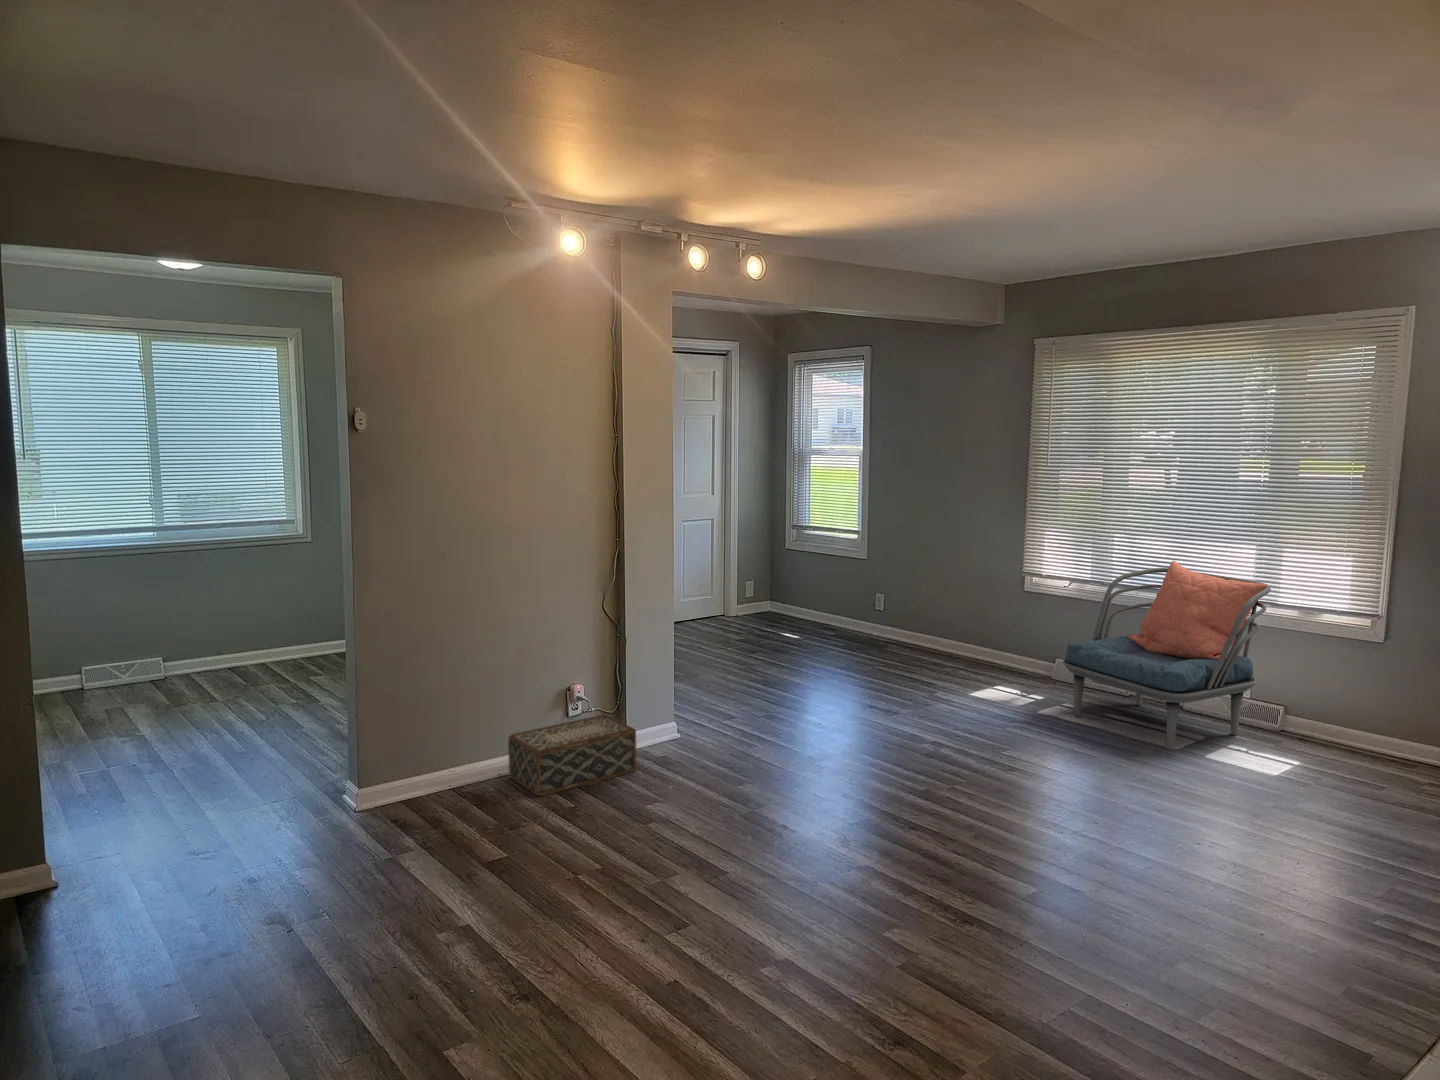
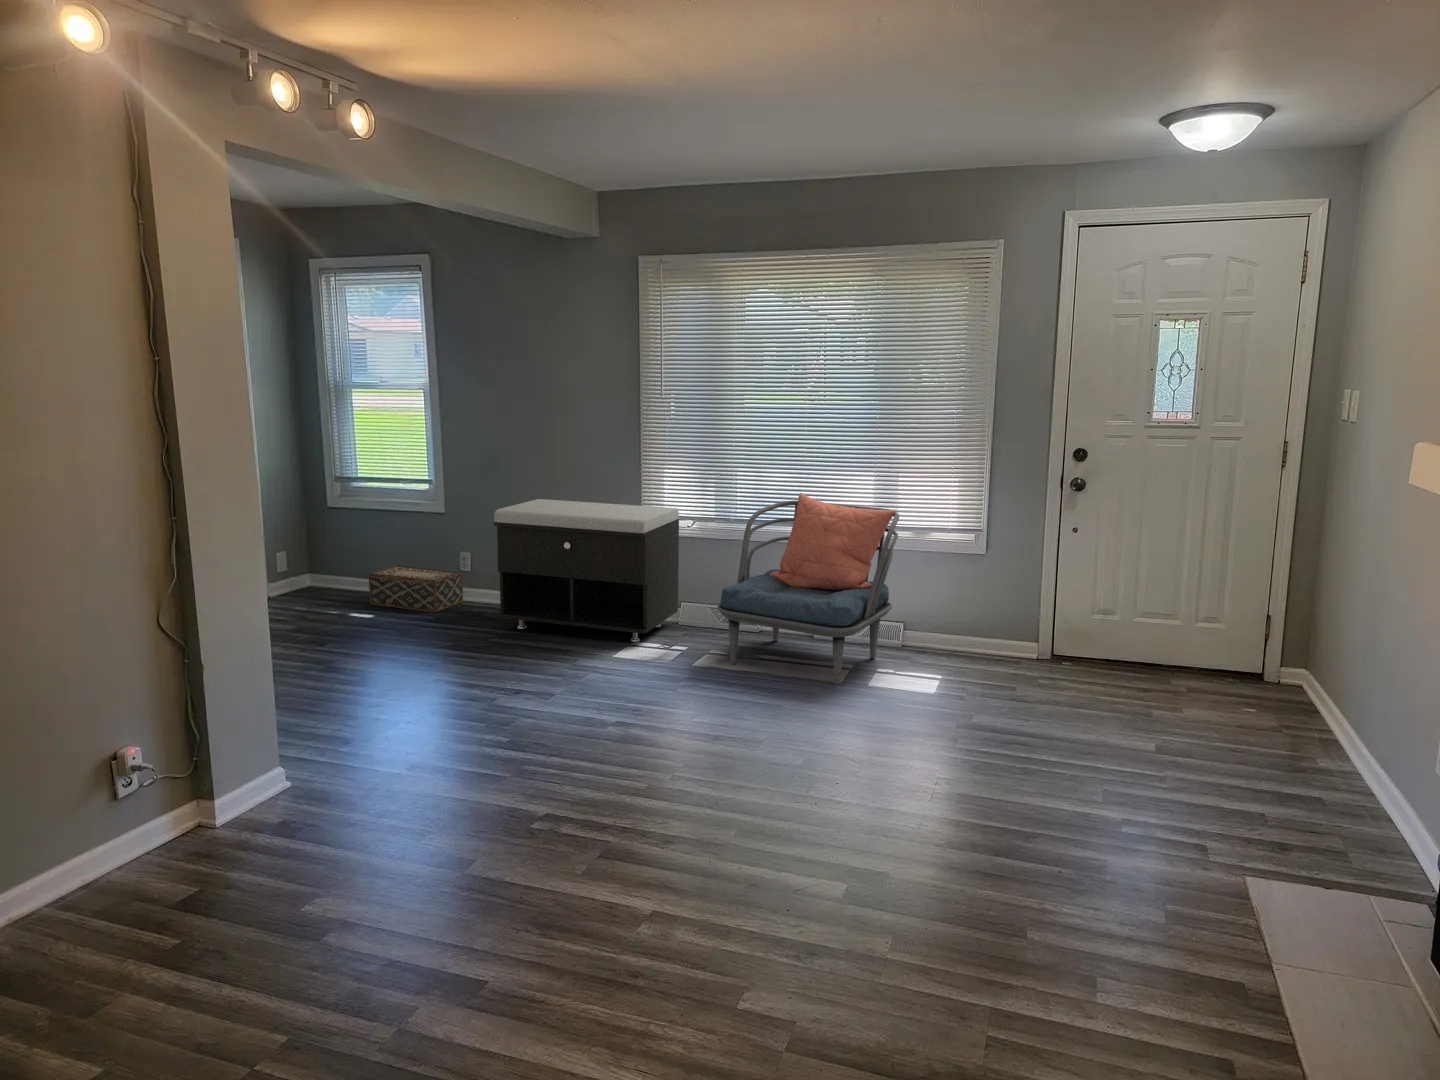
storage bench: none [888,552,1056,686] -> present [494,499,679,642]
woven basket: present [508,715,636,796] -> present [369,565,463,612]

